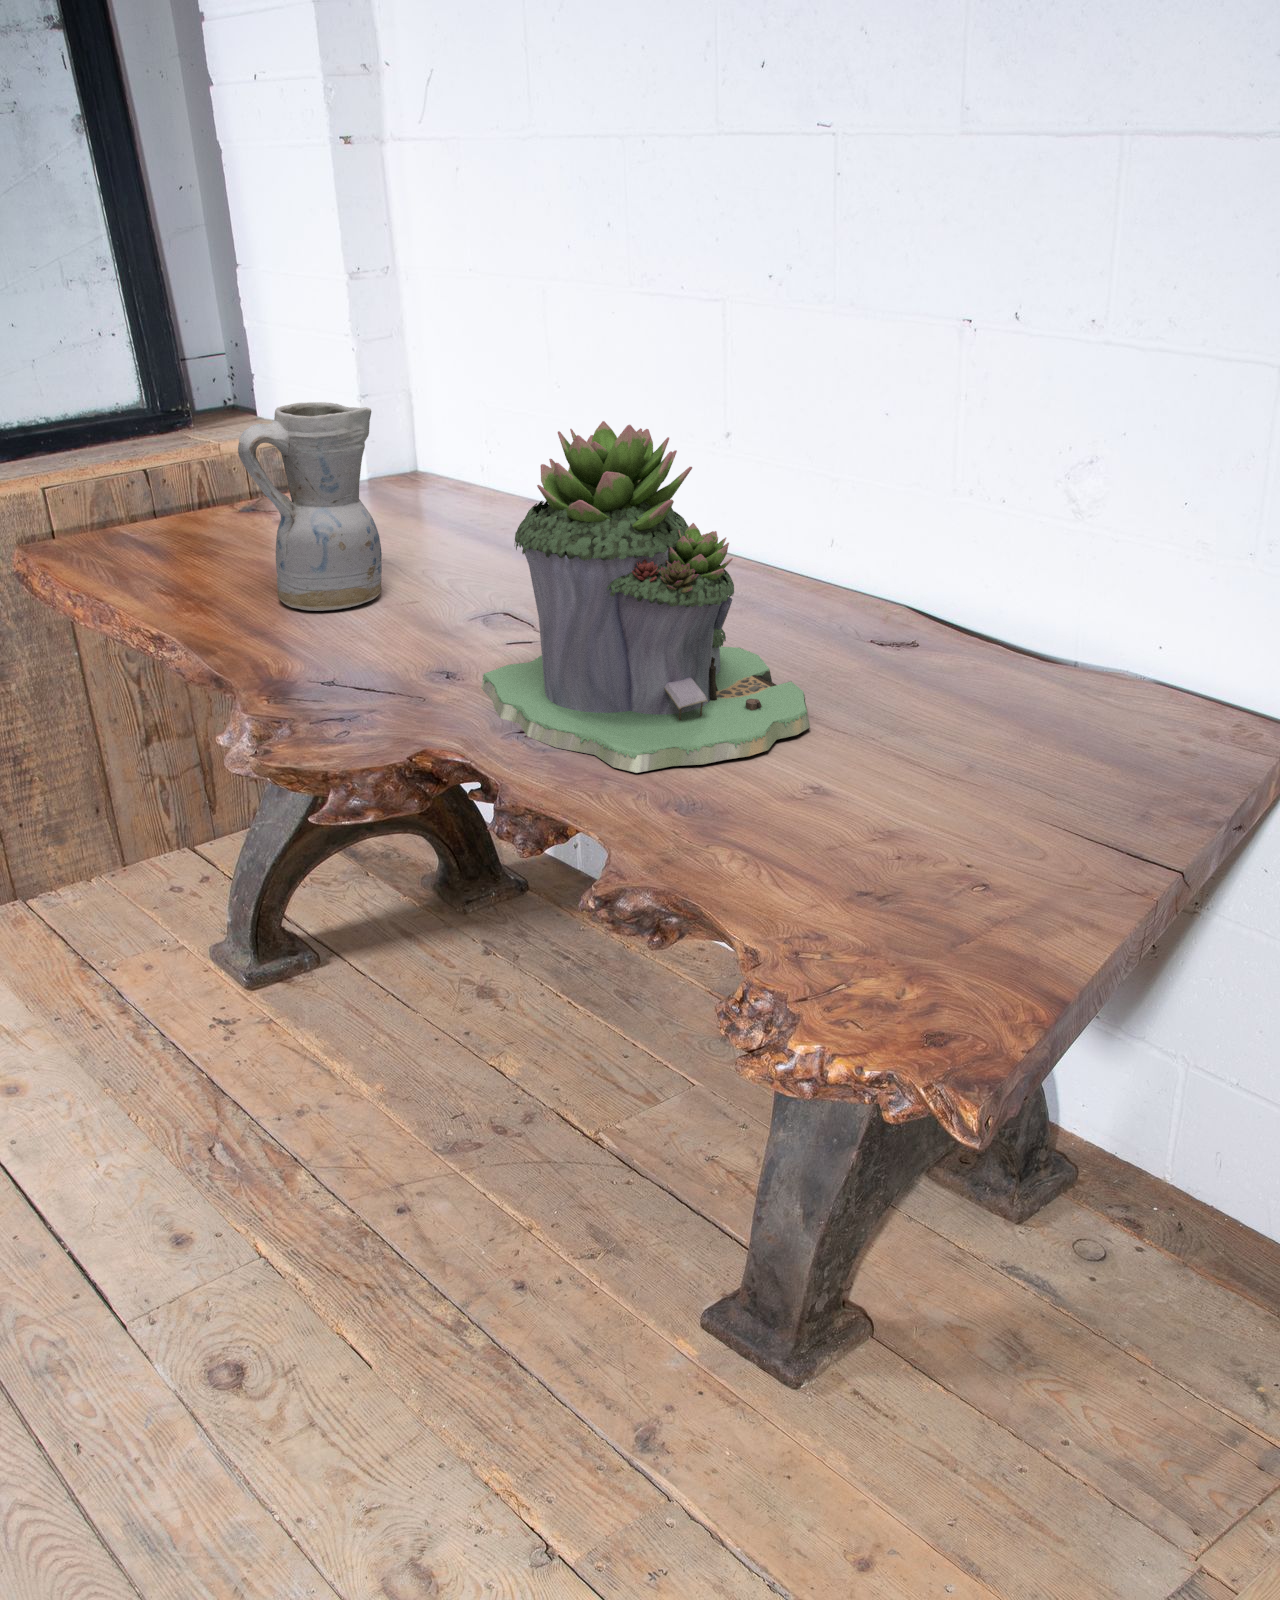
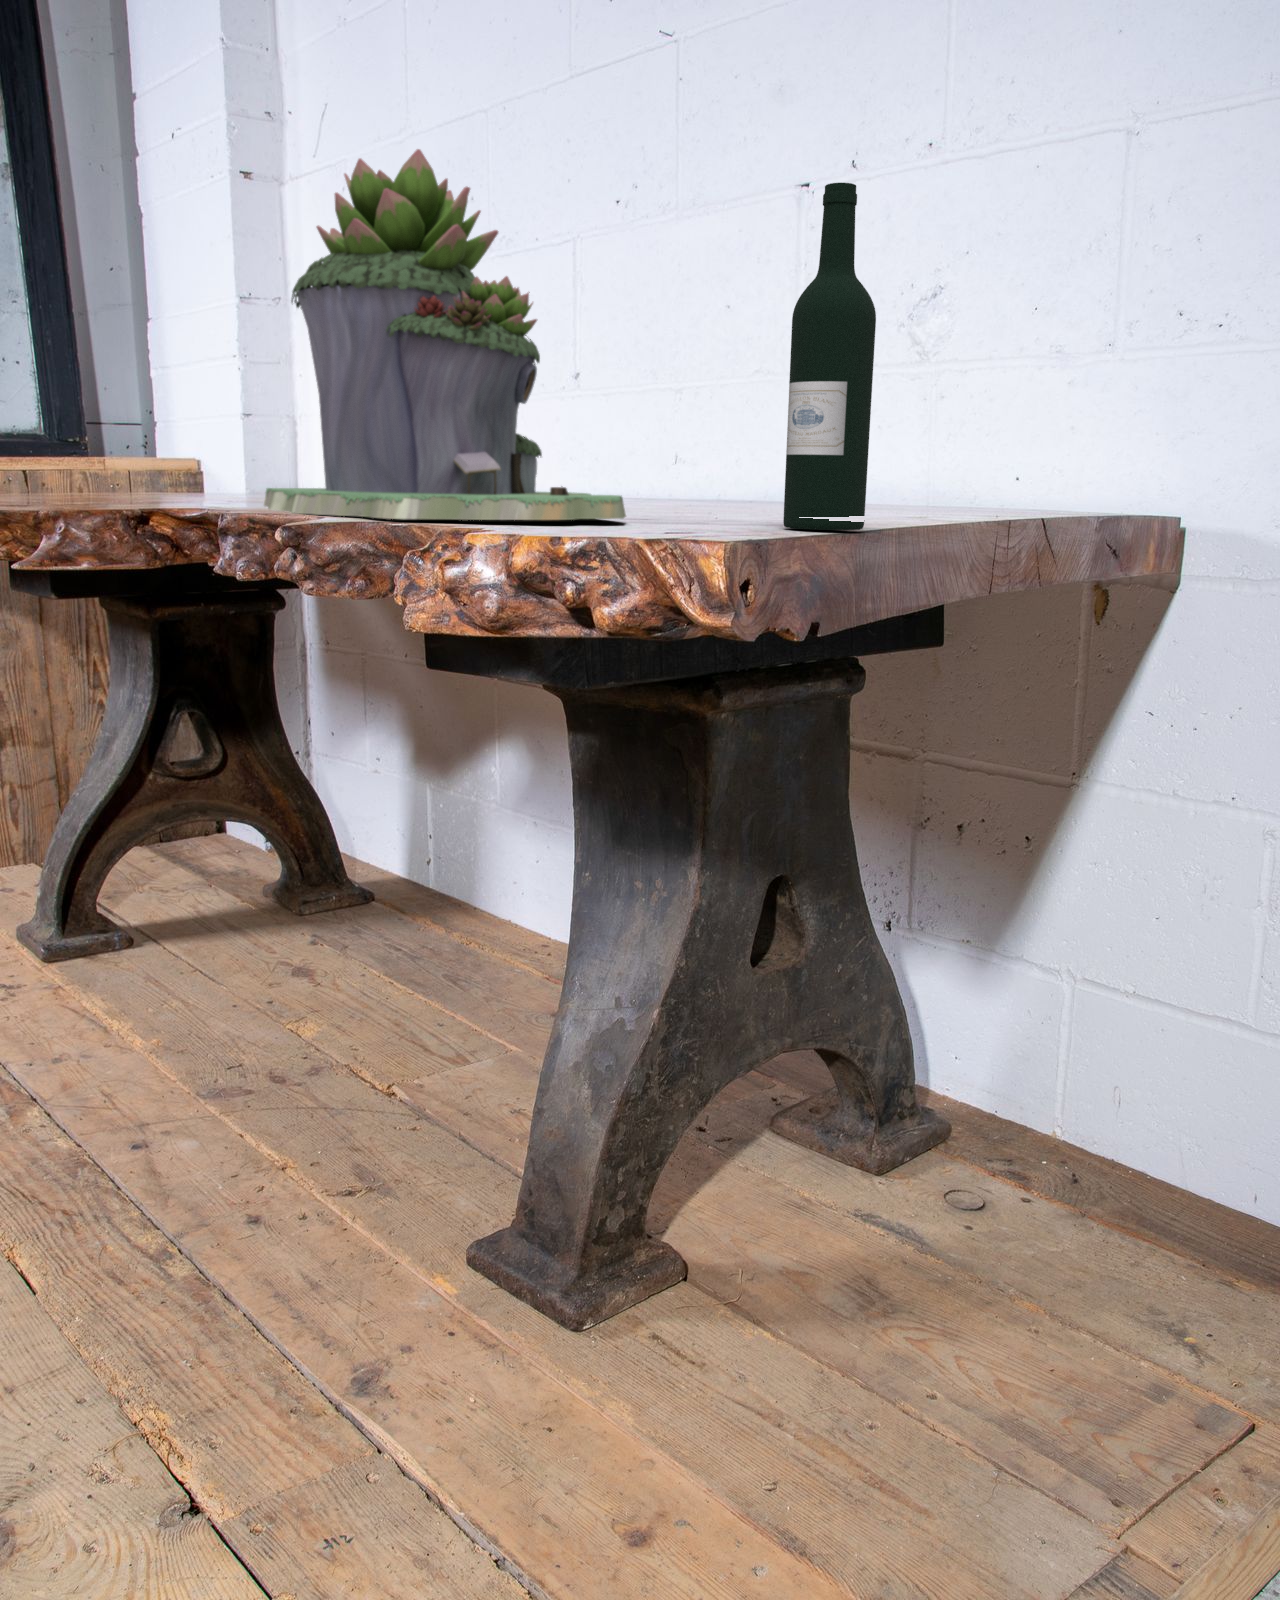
ceramic pitcher: present [238,402,382,611] -> none [43,267,204,489]
wine bottle: none [944,427,1031,722] -> present [783,183,876,530]

